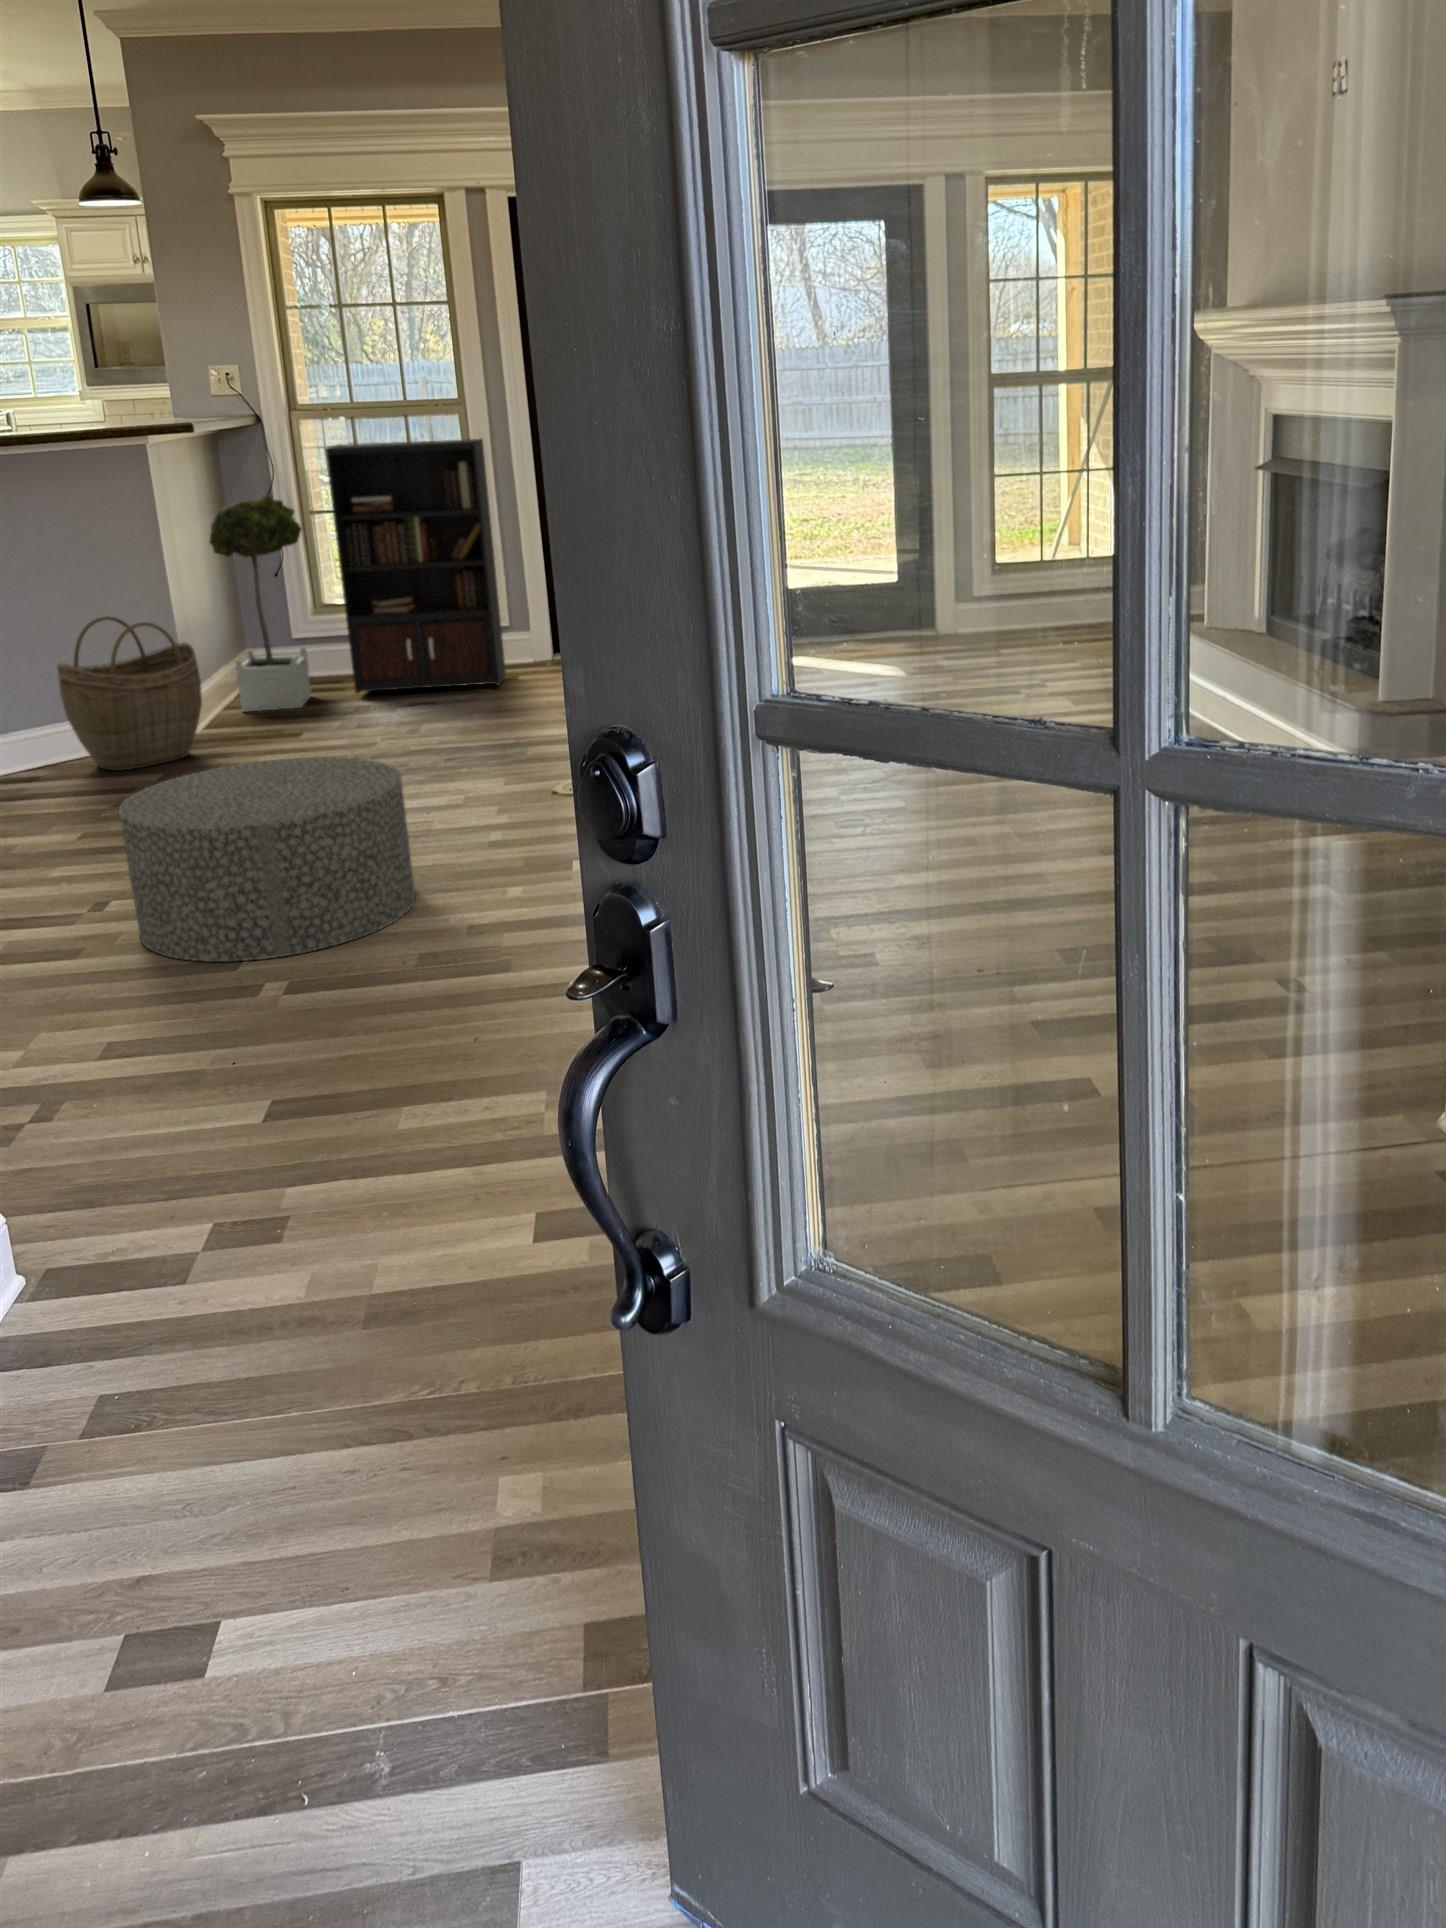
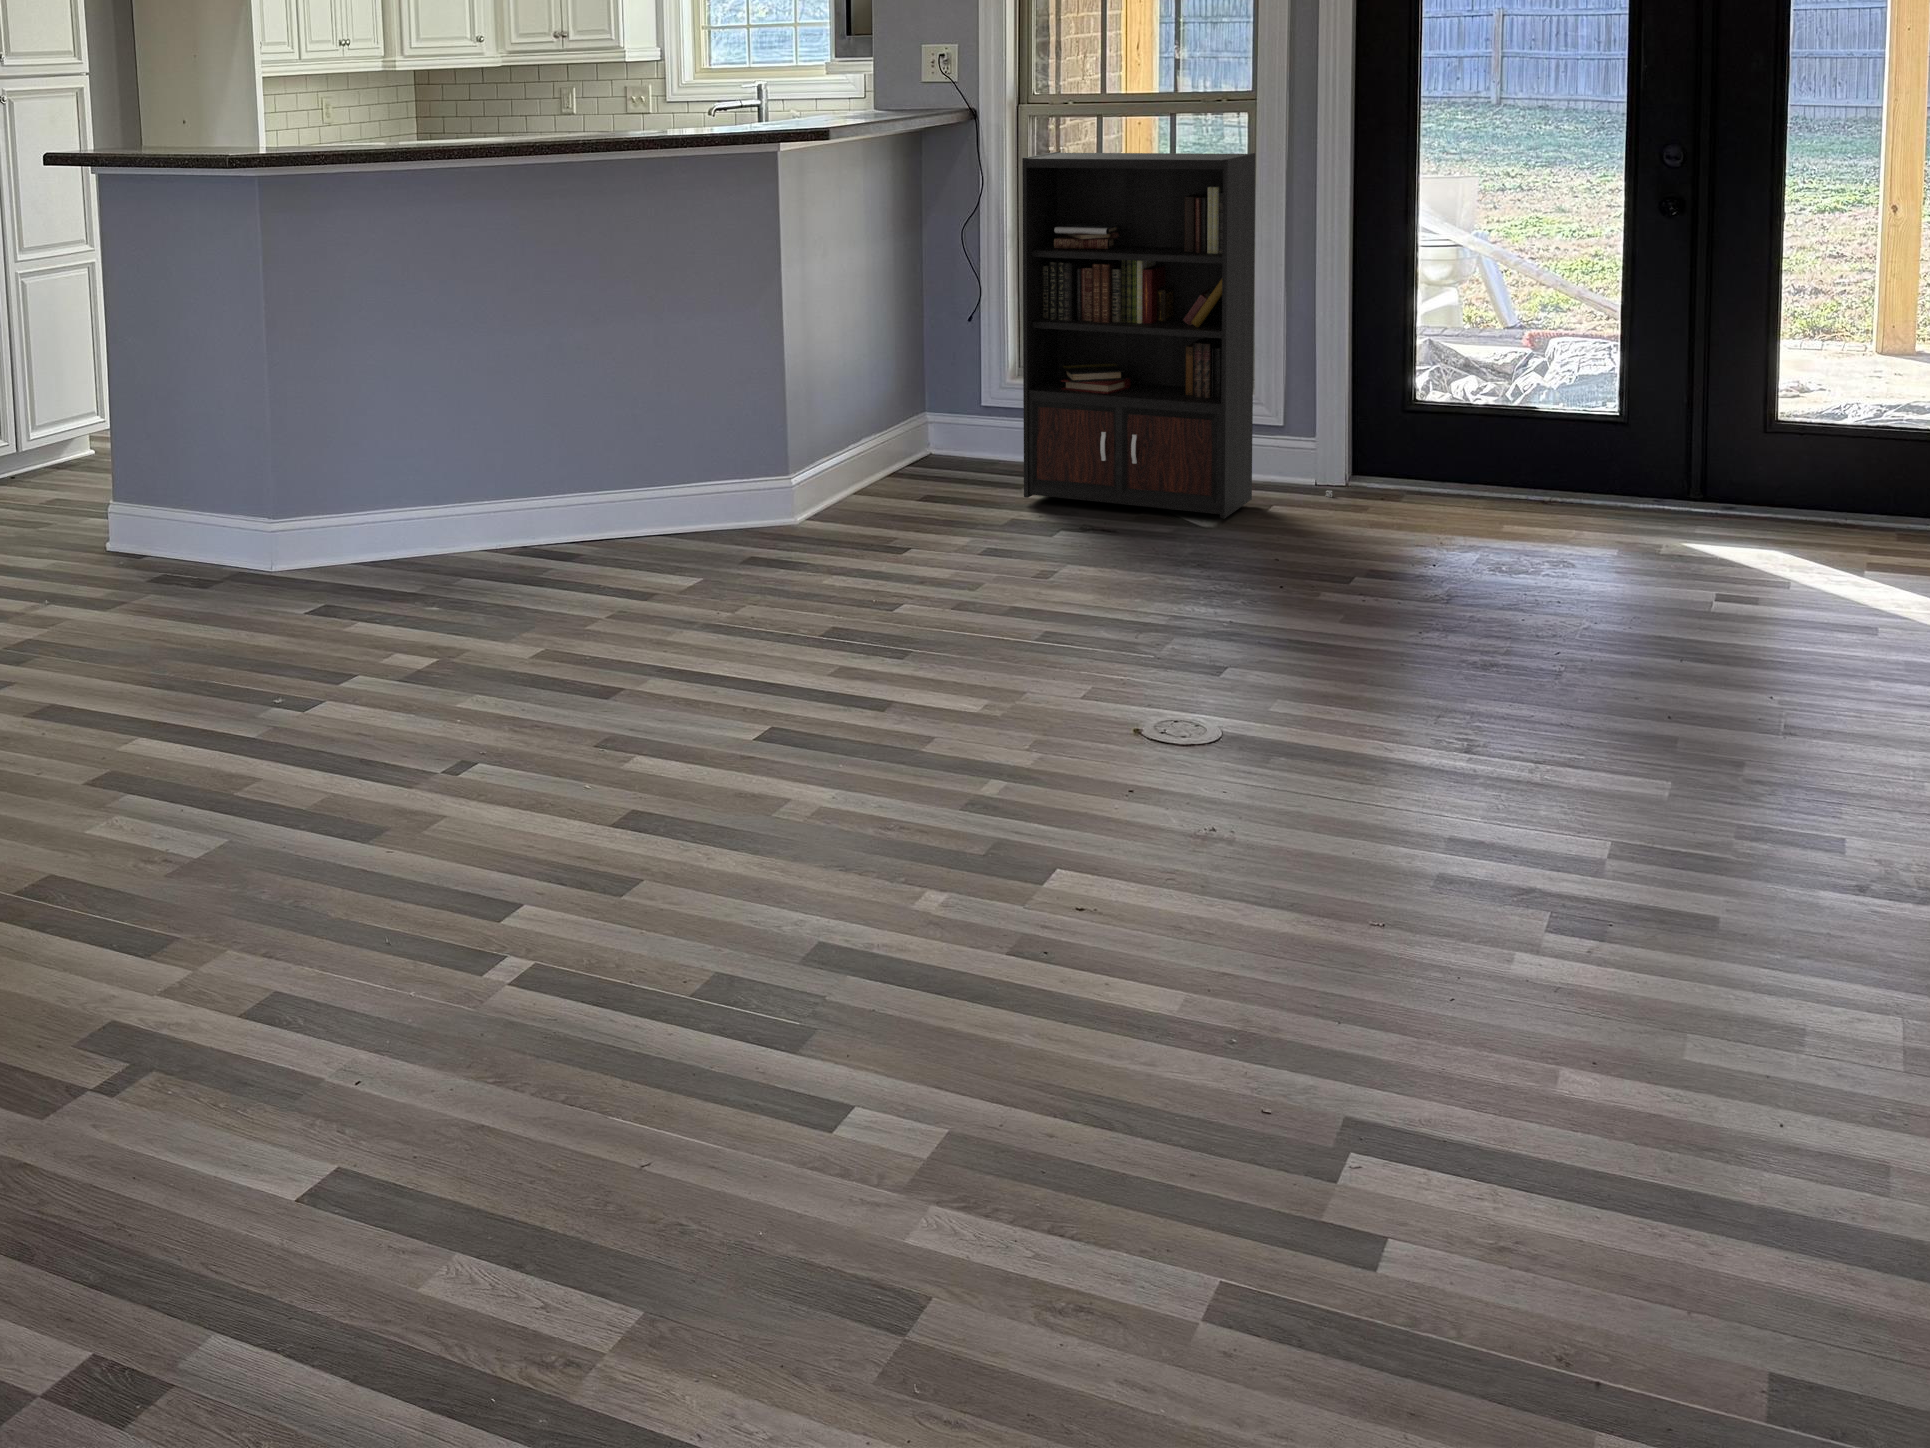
potted tree: present [210,494,311,712] -> none [855,214,979,506]
woven basket: present [57,616,202,770] -> none [620,361,785,562]
ottoman: present [119,757,415,962] -> none [438,612,817,920]

